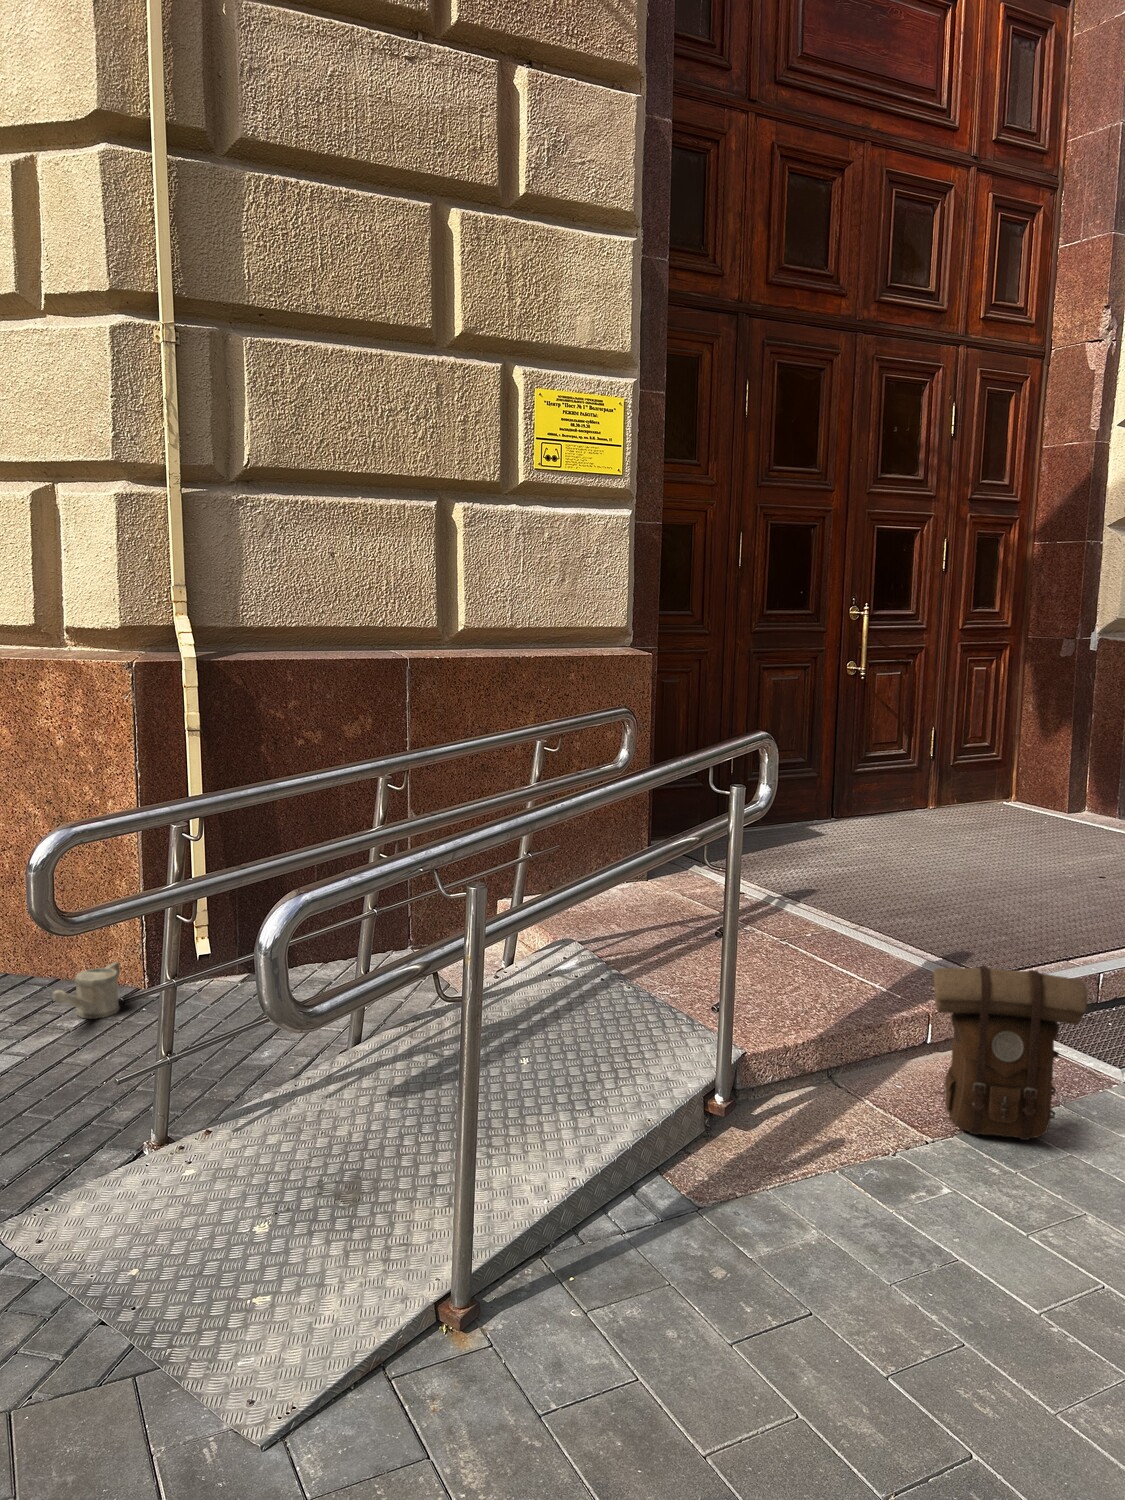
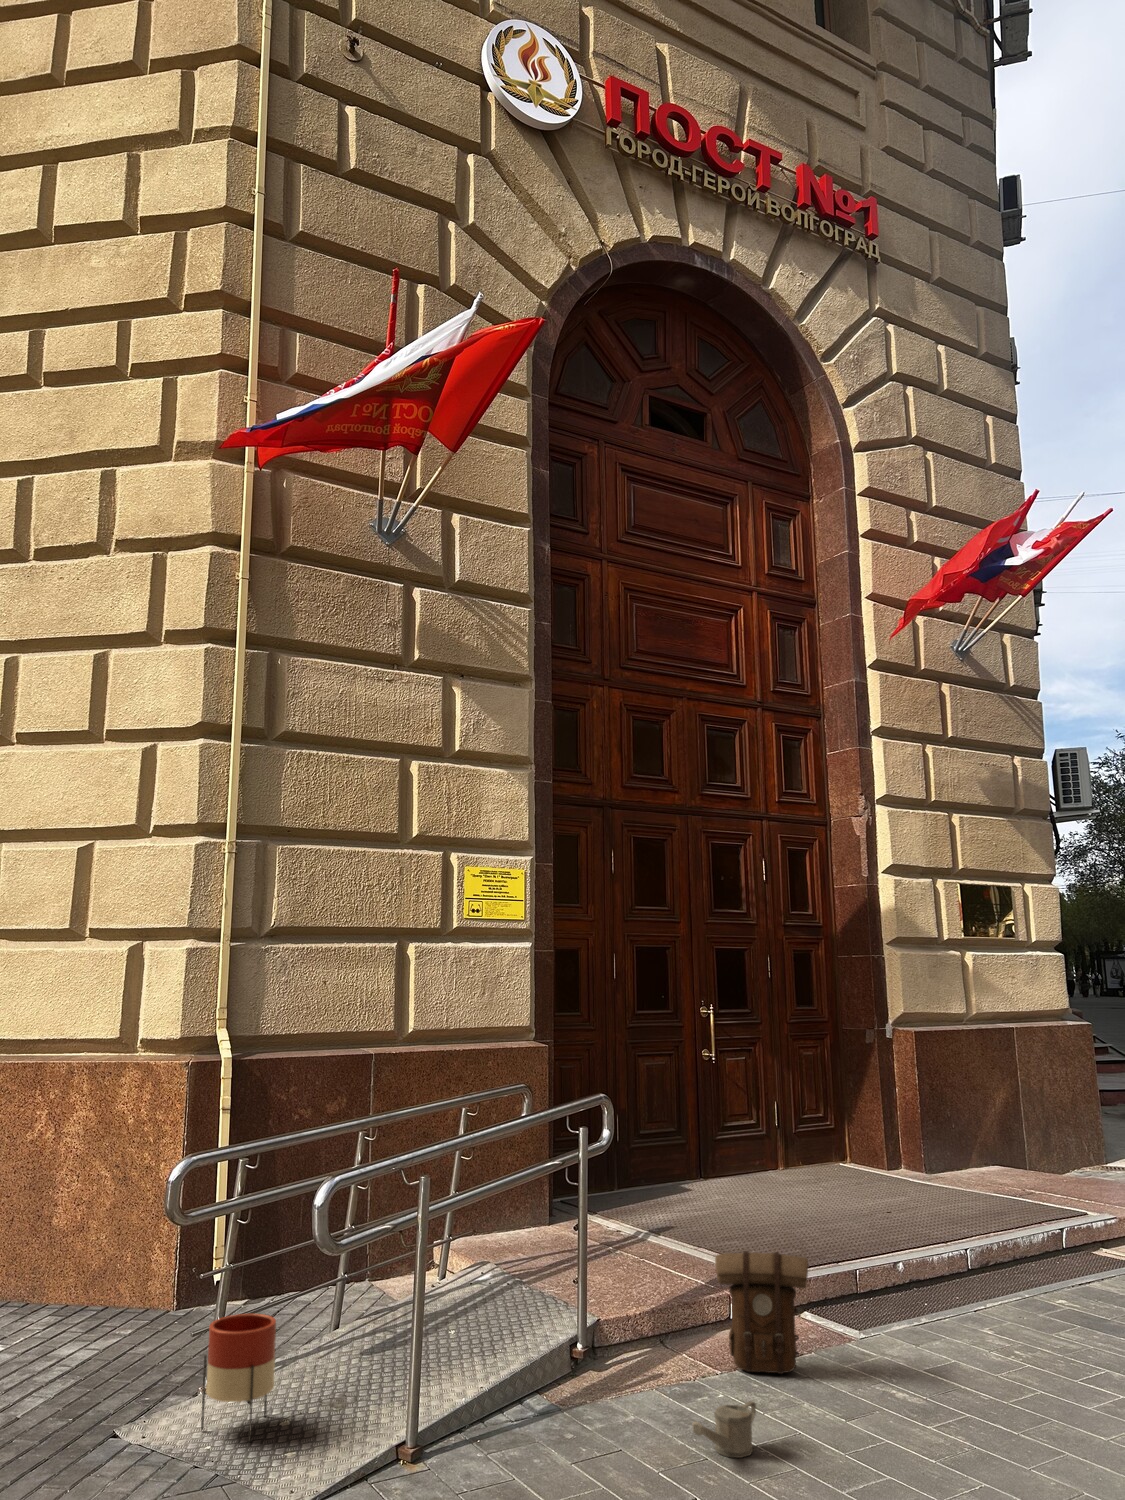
watering can: present [53,962,120,1019] -> present [693,1401,756,1458]
planter: none [120,1066,239,1272] -> present [201,1314,276,1442]

